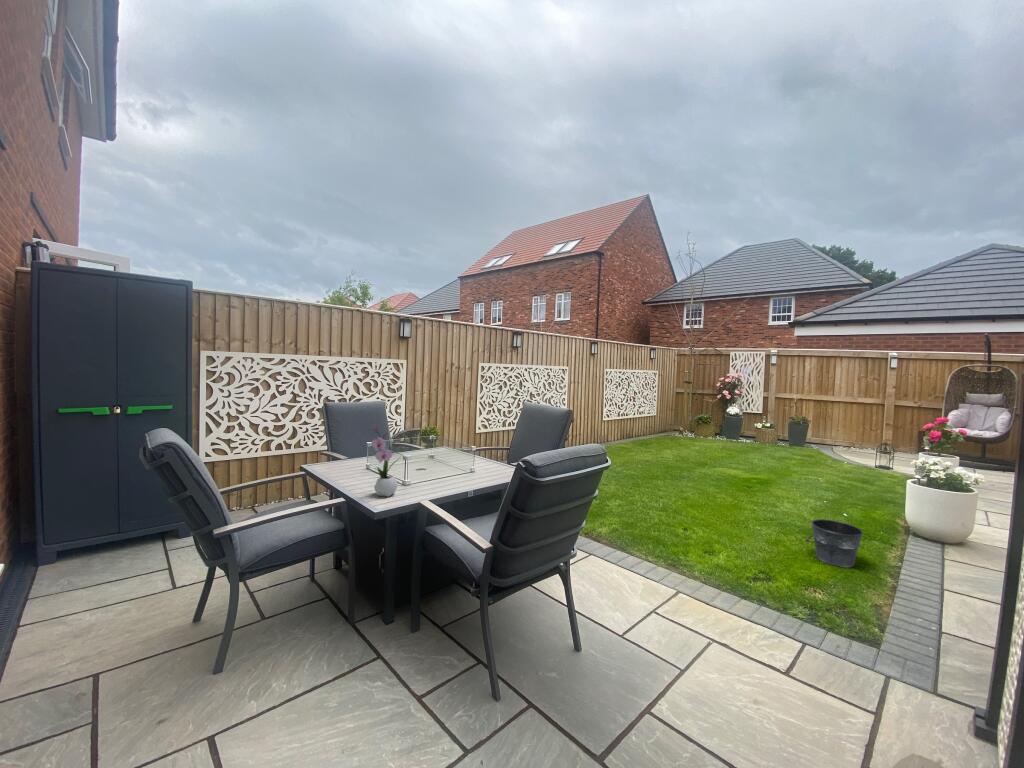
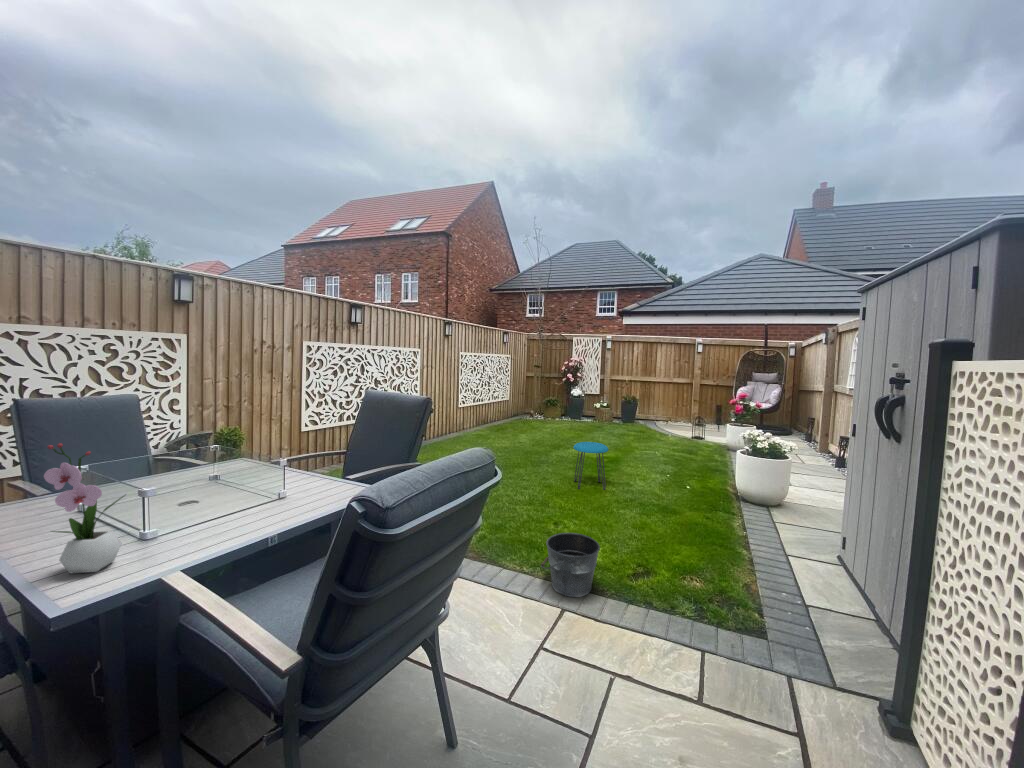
stool: none [712,458,749,507] -> present [574,442,608,490]
bucket: present [806,519,863,567] -> present [541,533,600,597]

